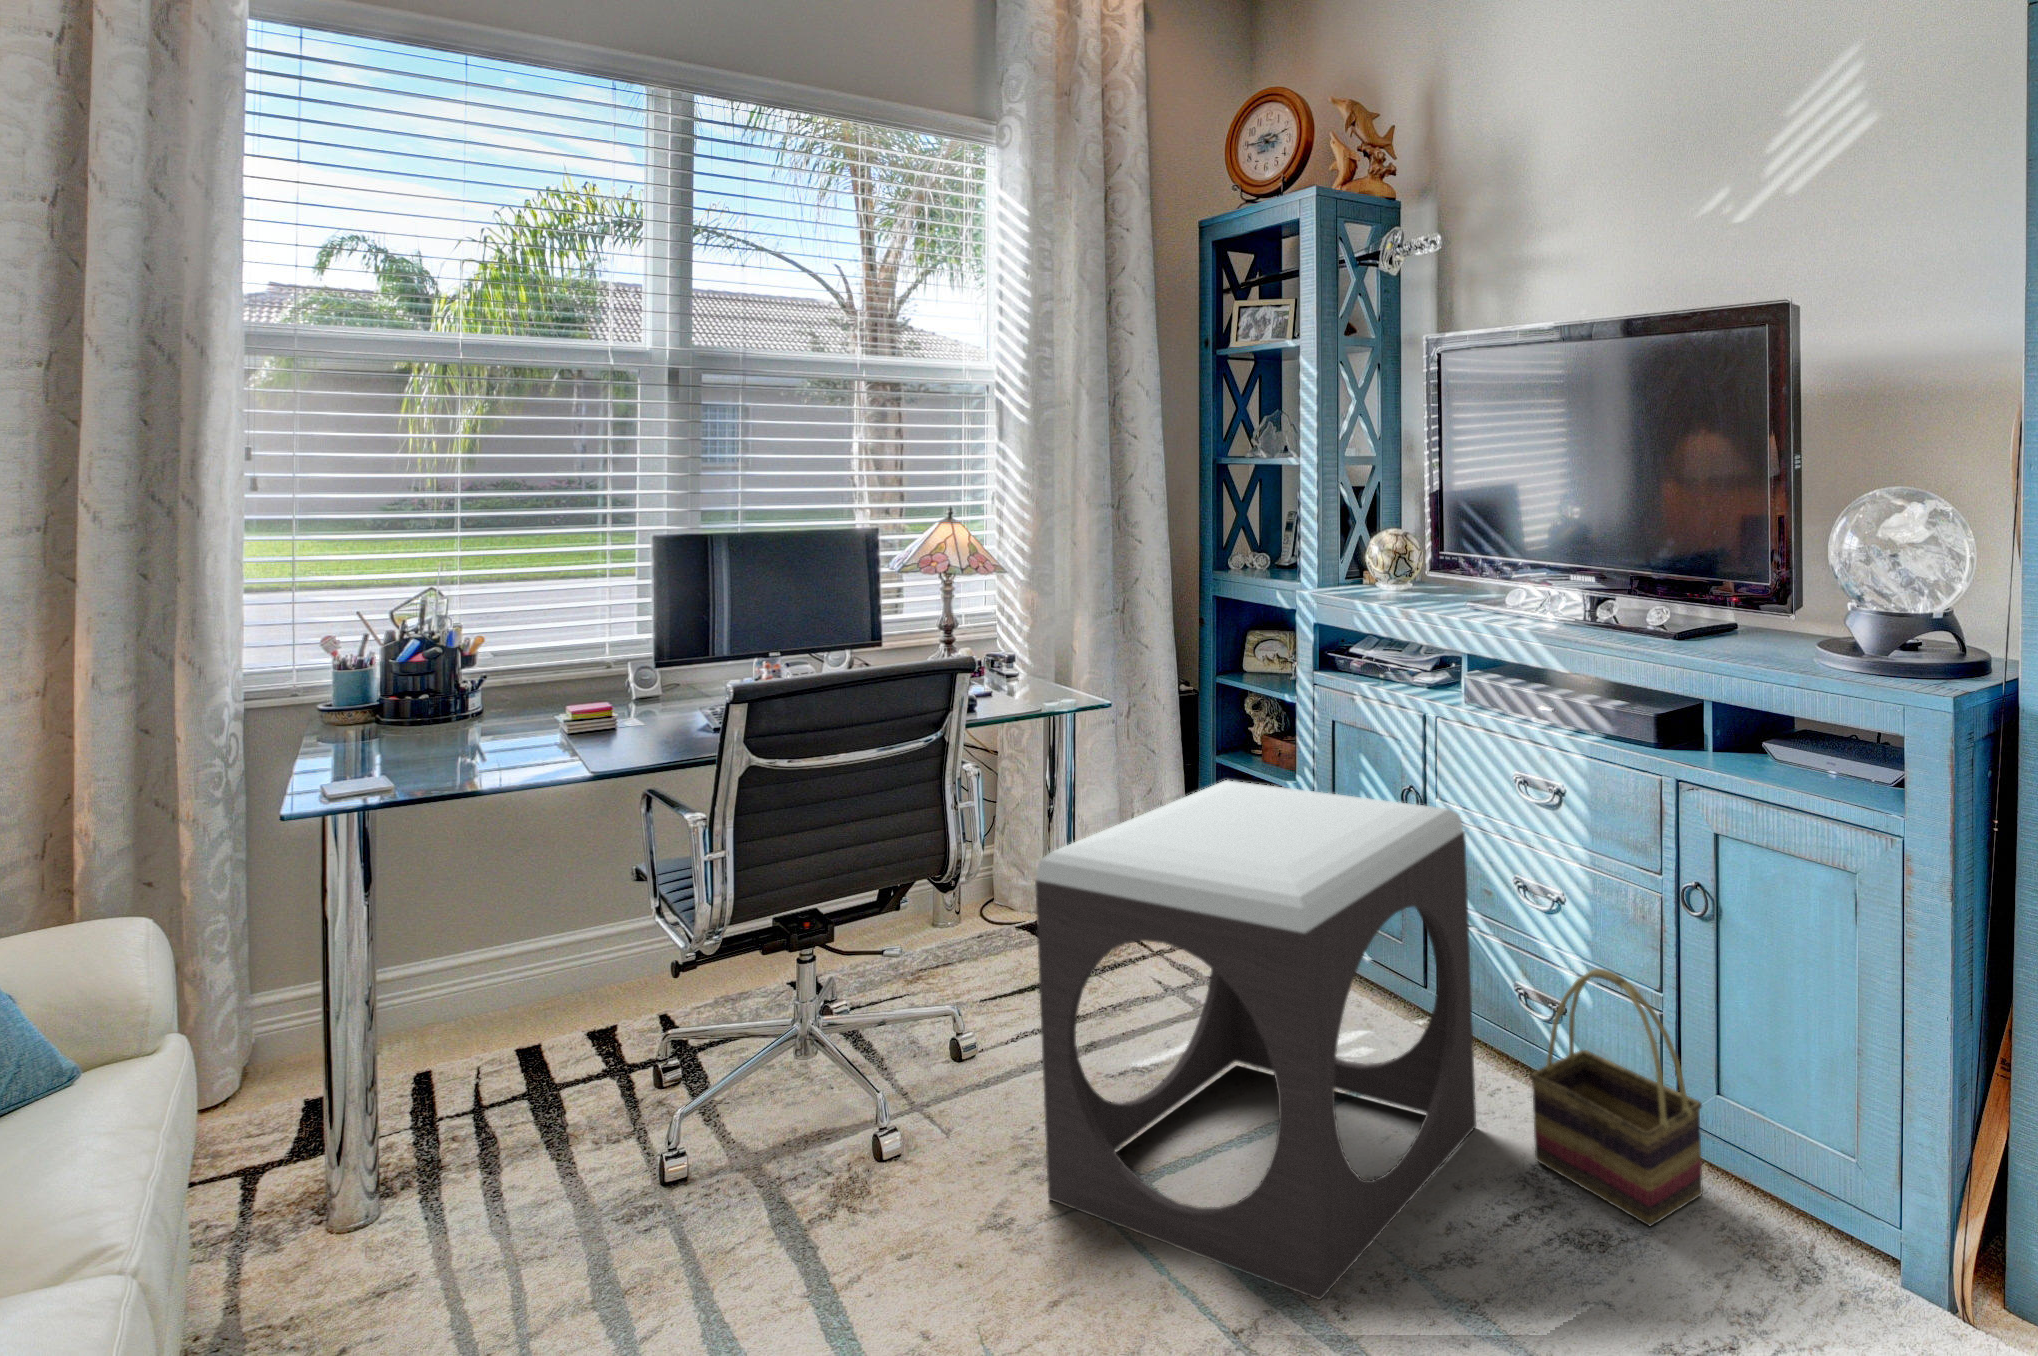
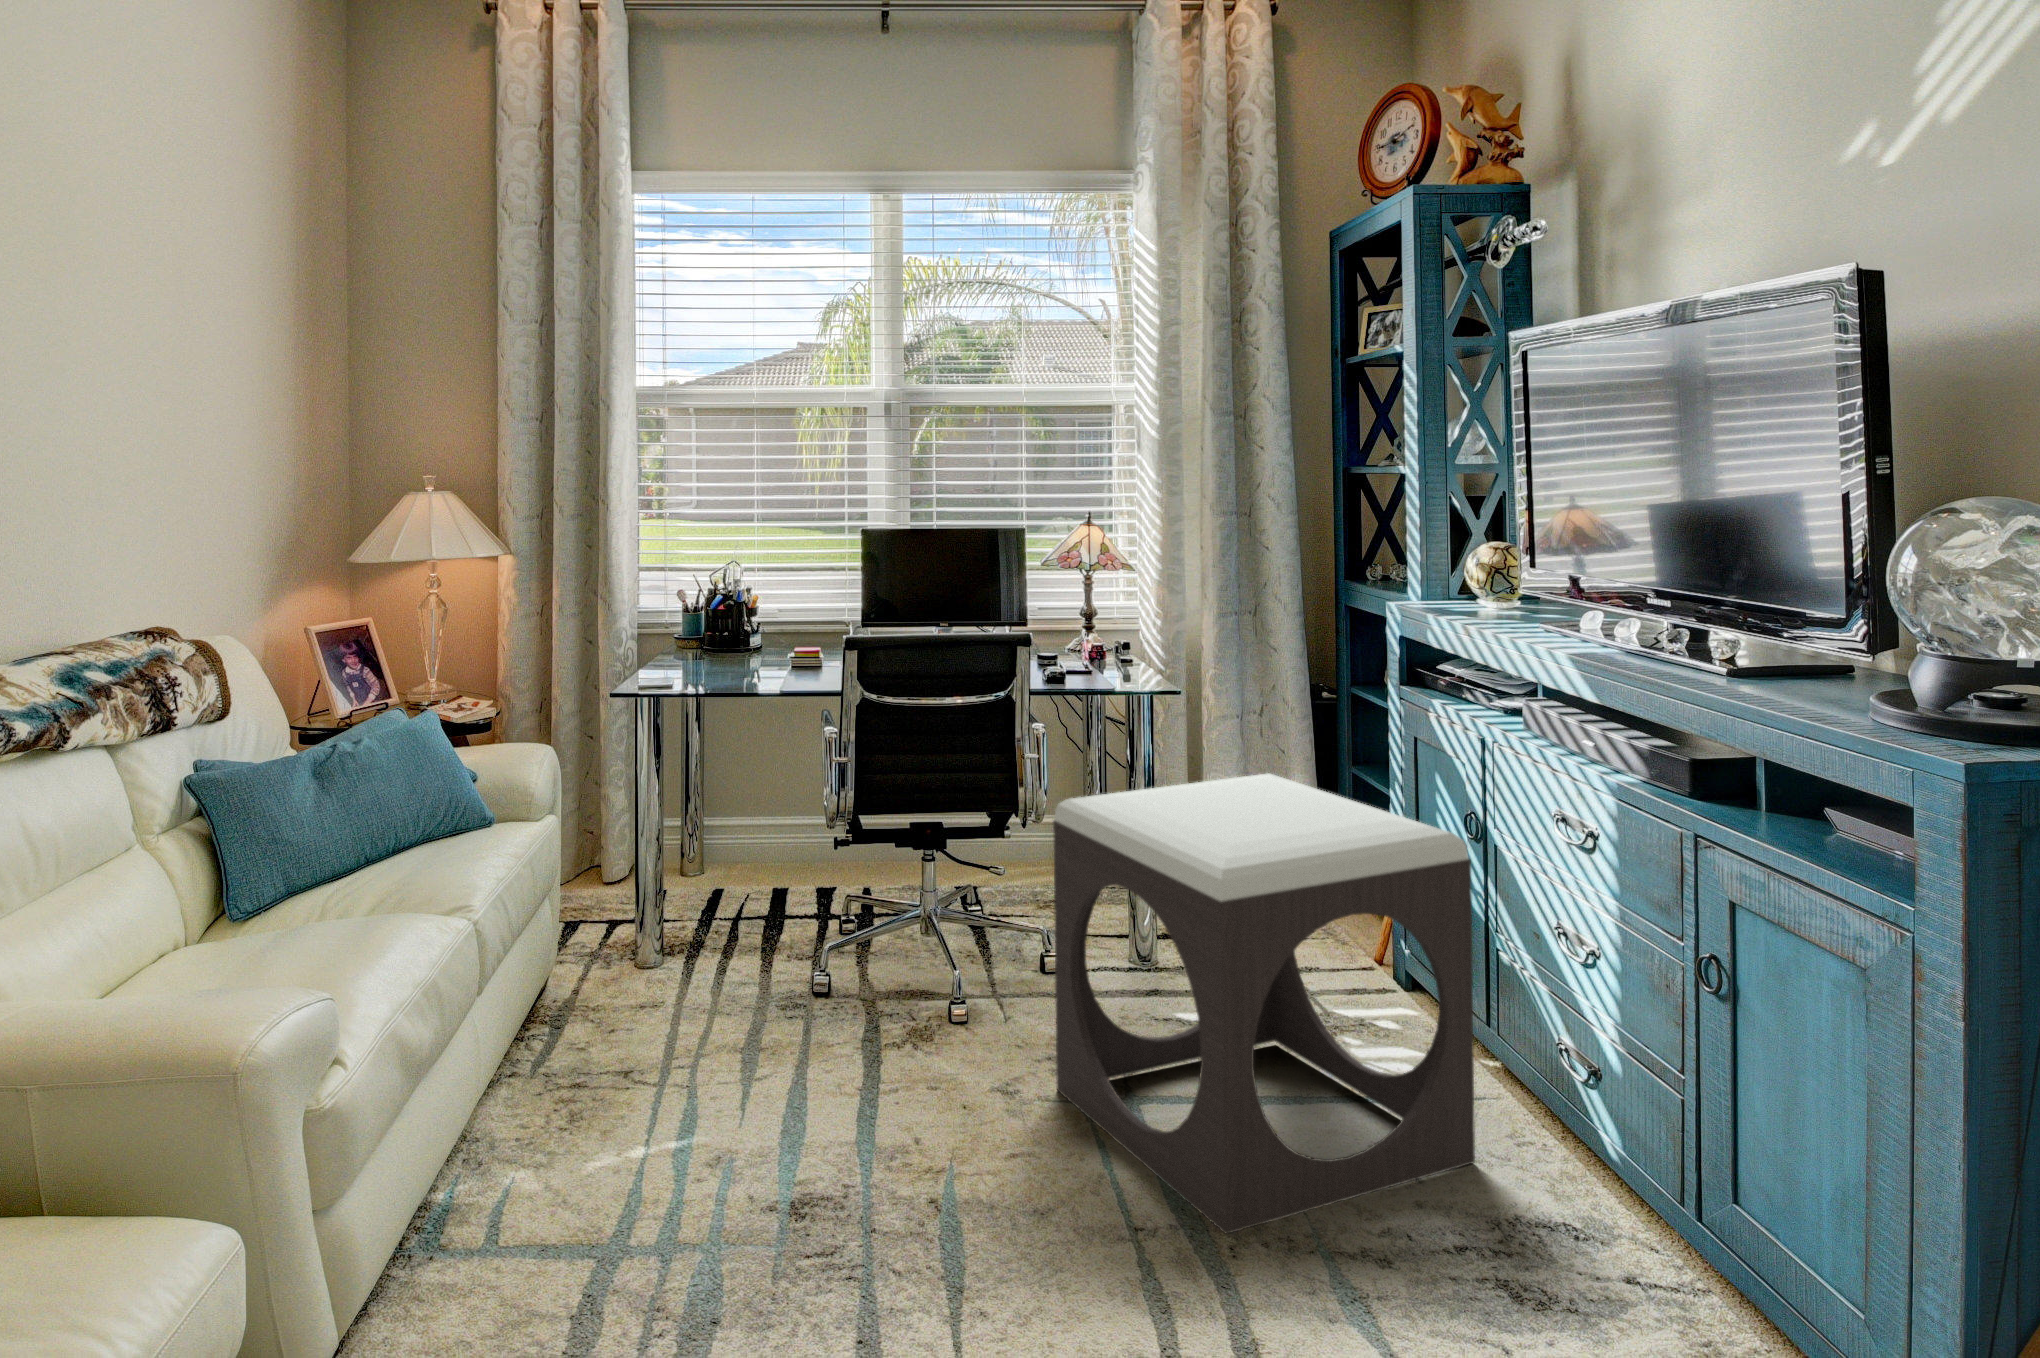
basket: present [1530,969,1703,1226] -> none [1511,1027,1689,1303]

